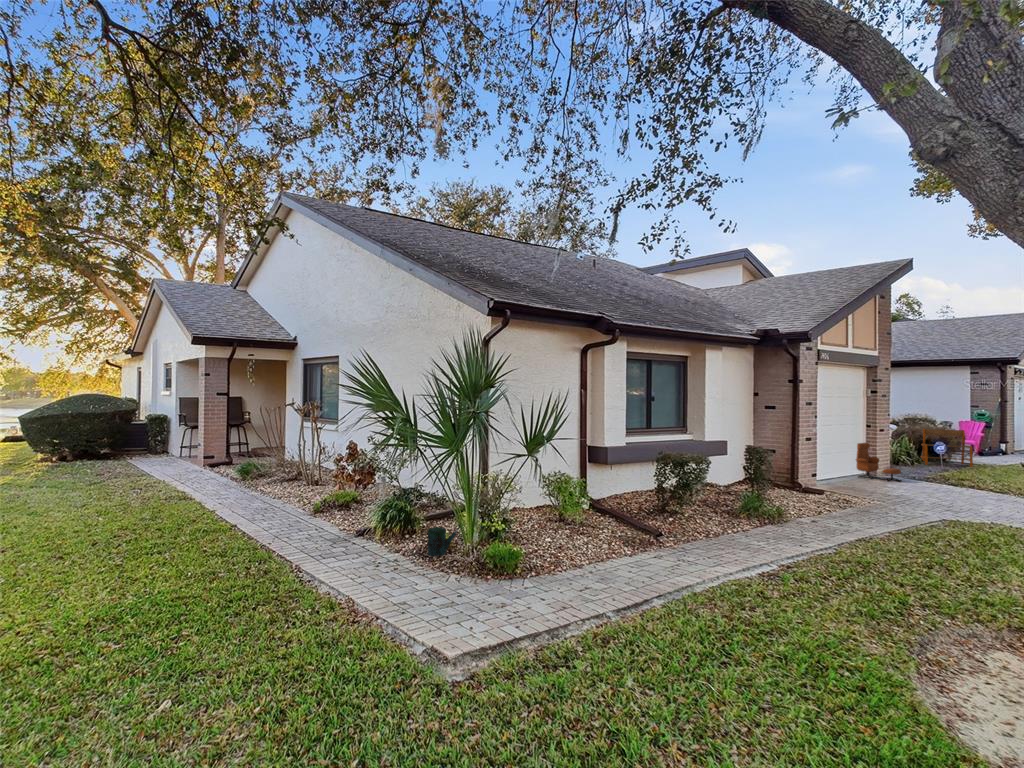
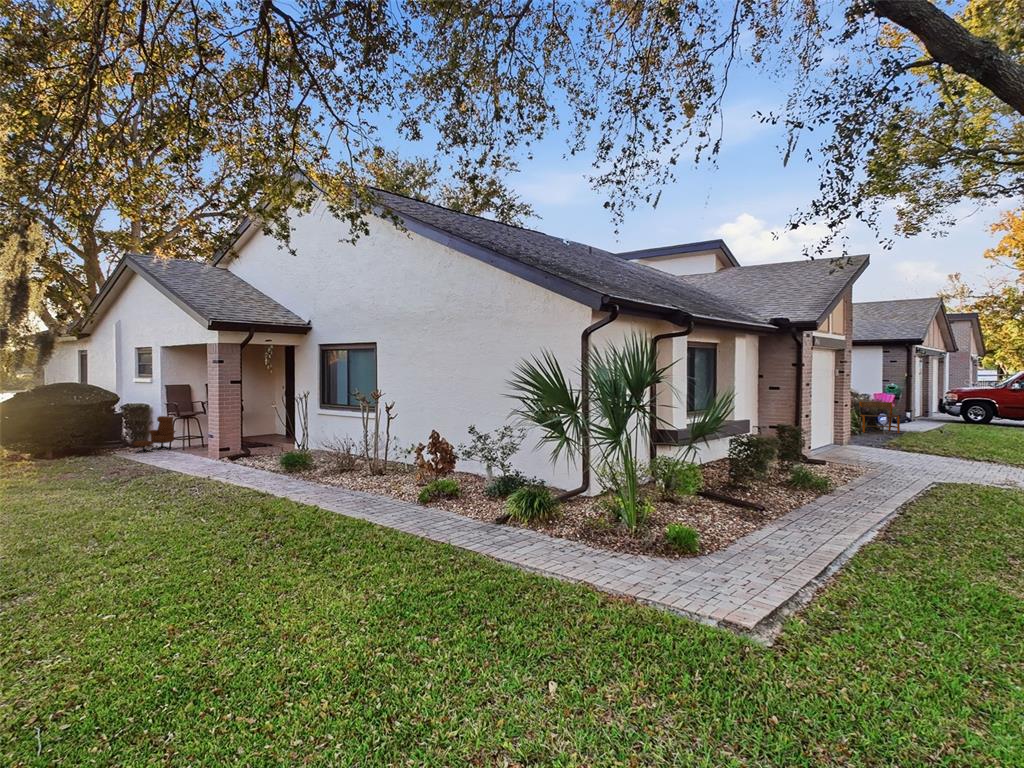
lounge chair: present [856,443,901,482] -> present [134,416,176,453]
watering can: present [427,524,460,556] -> none [588,509,622,540]

